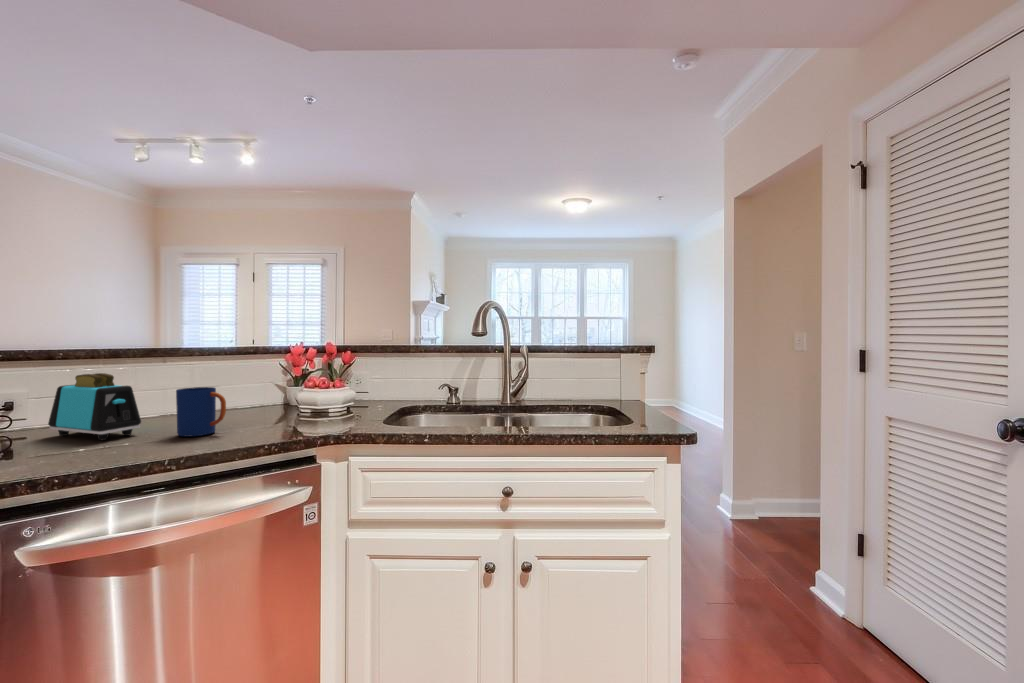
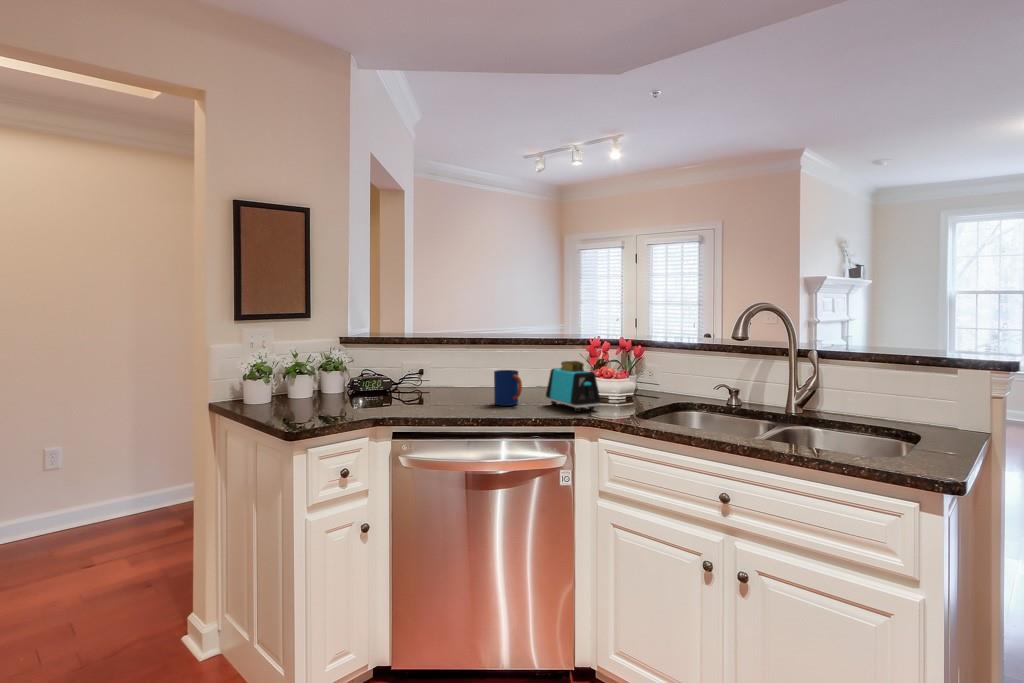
toaster: present [48,373,141,440] -> present [546,361,600,412]

